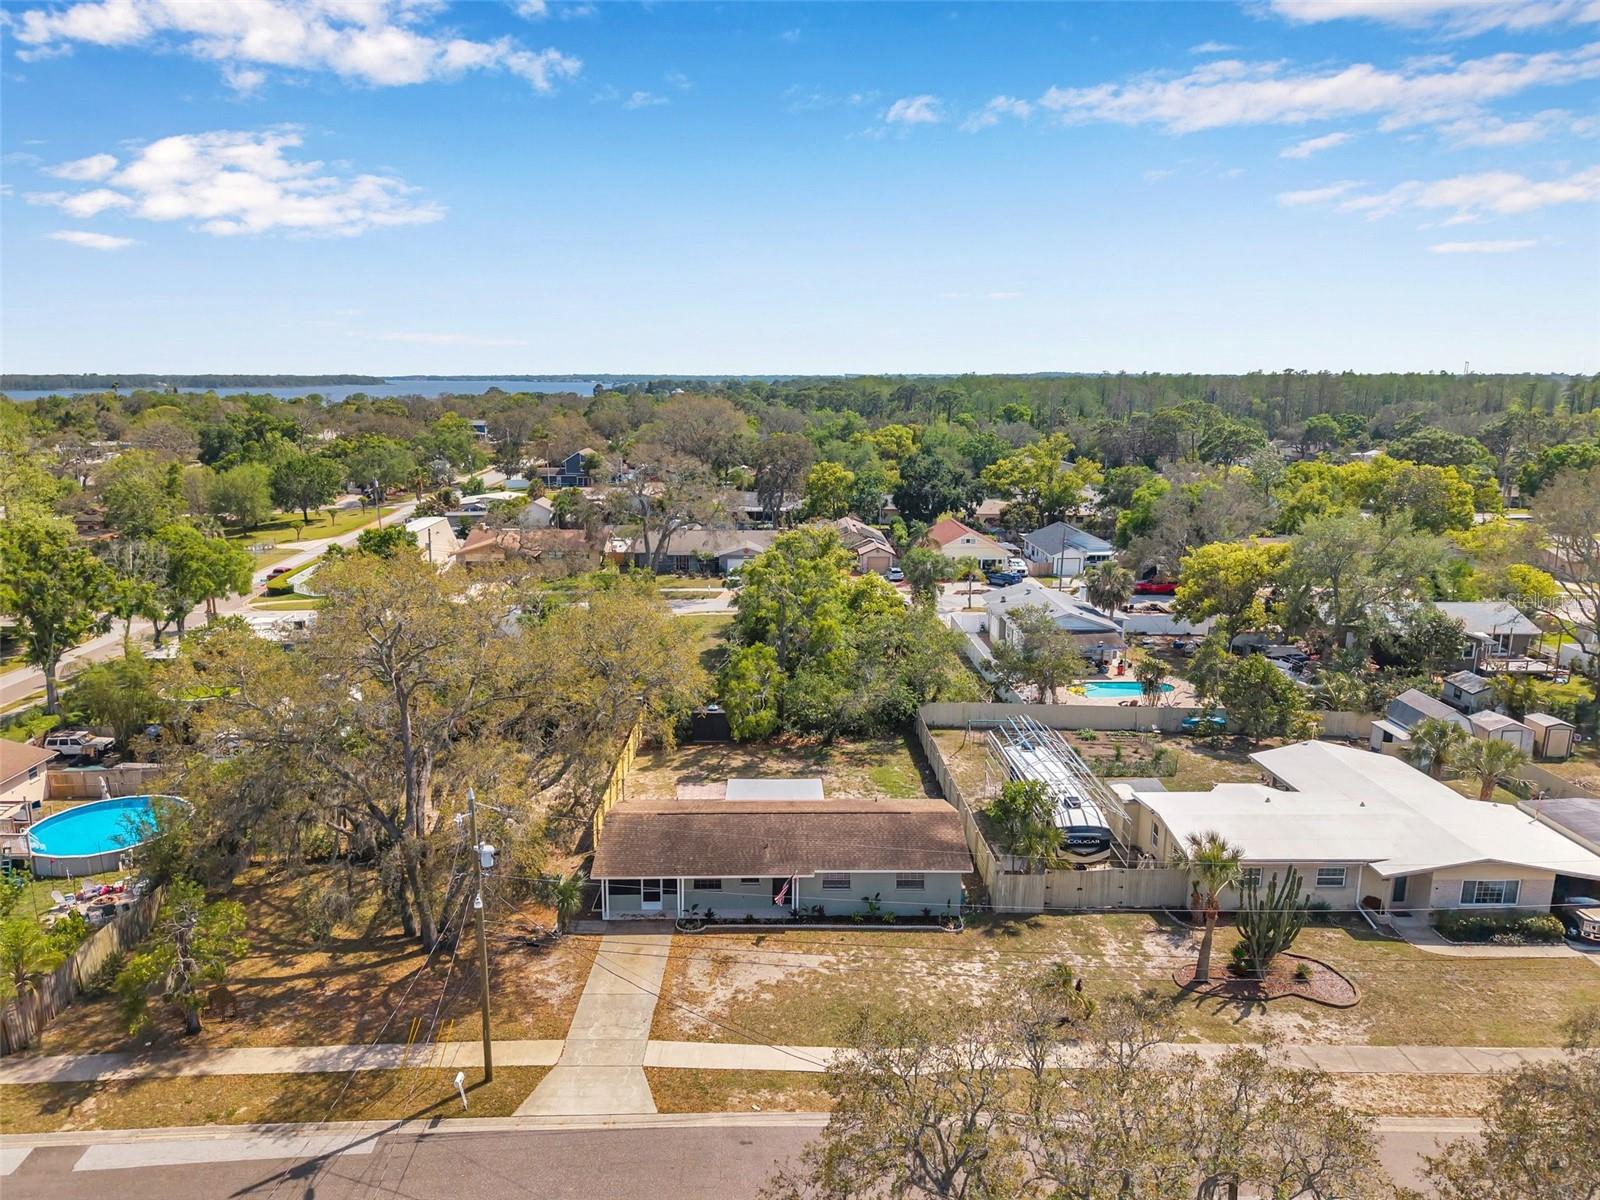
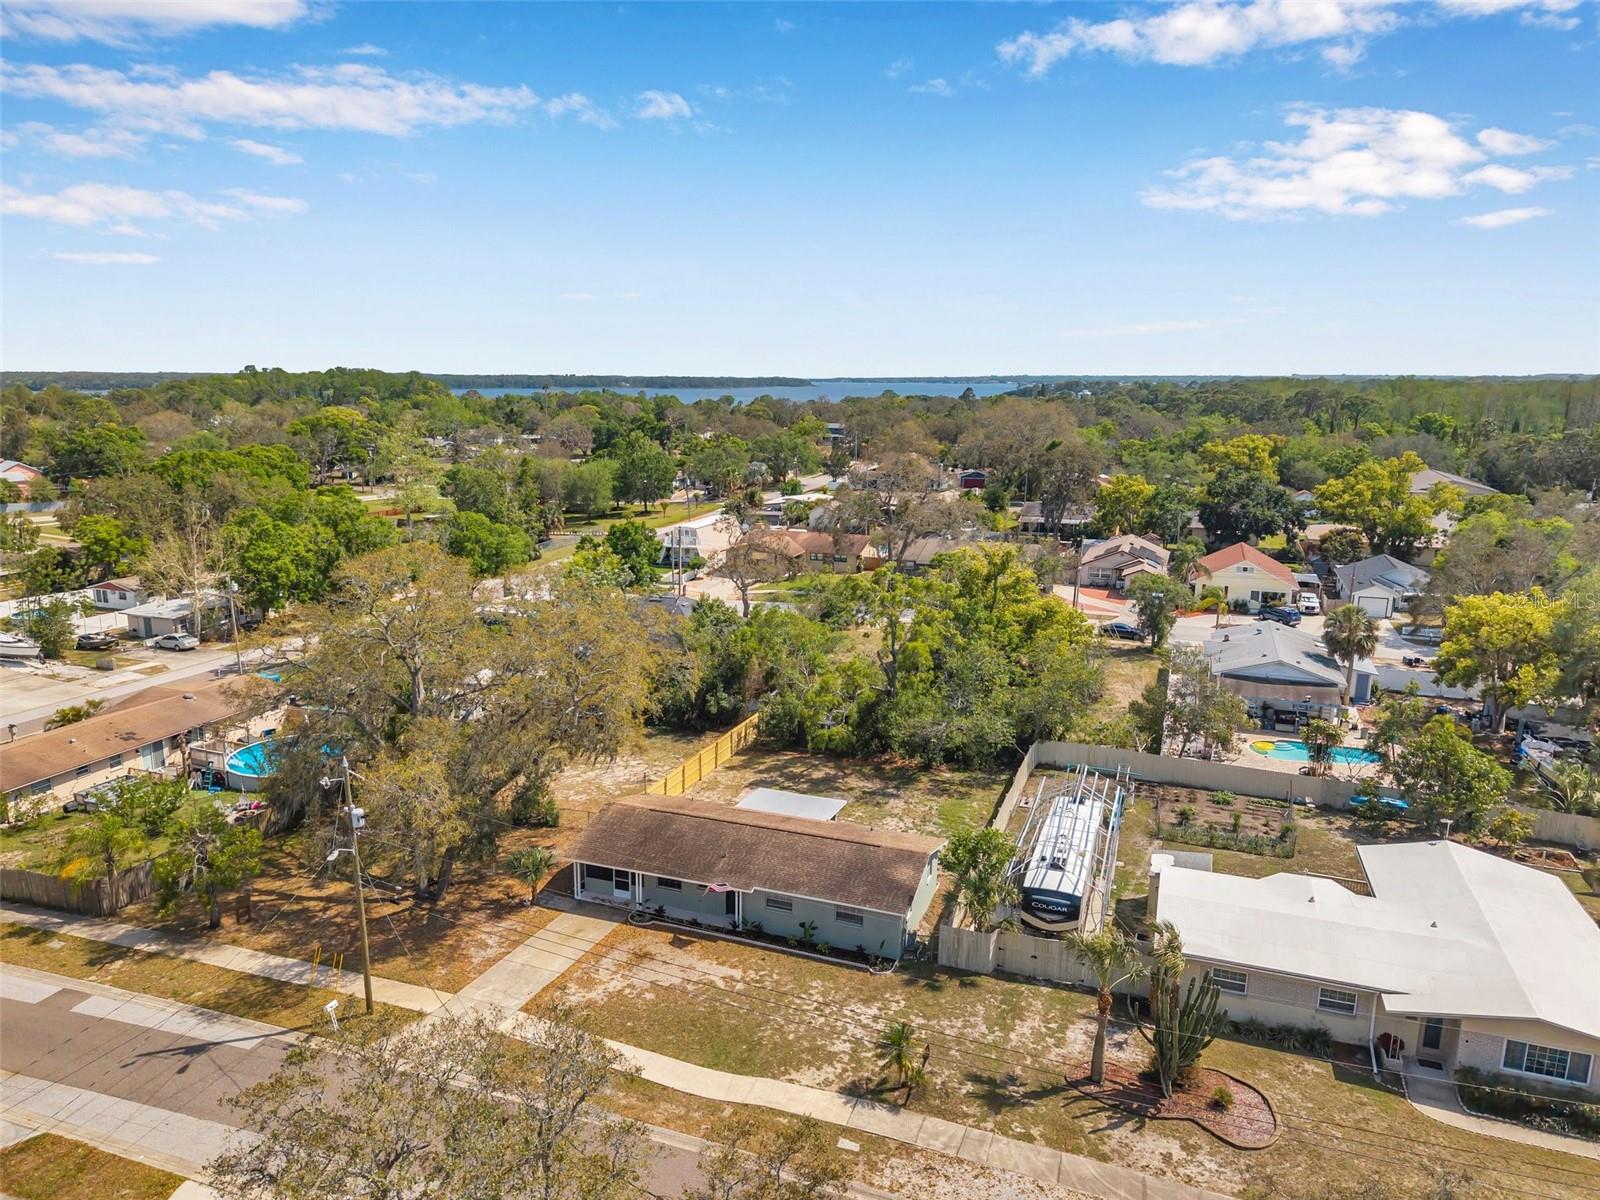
potted tree: present [1230,948,1248,975] -> none [1136,1049,1159,1086]

